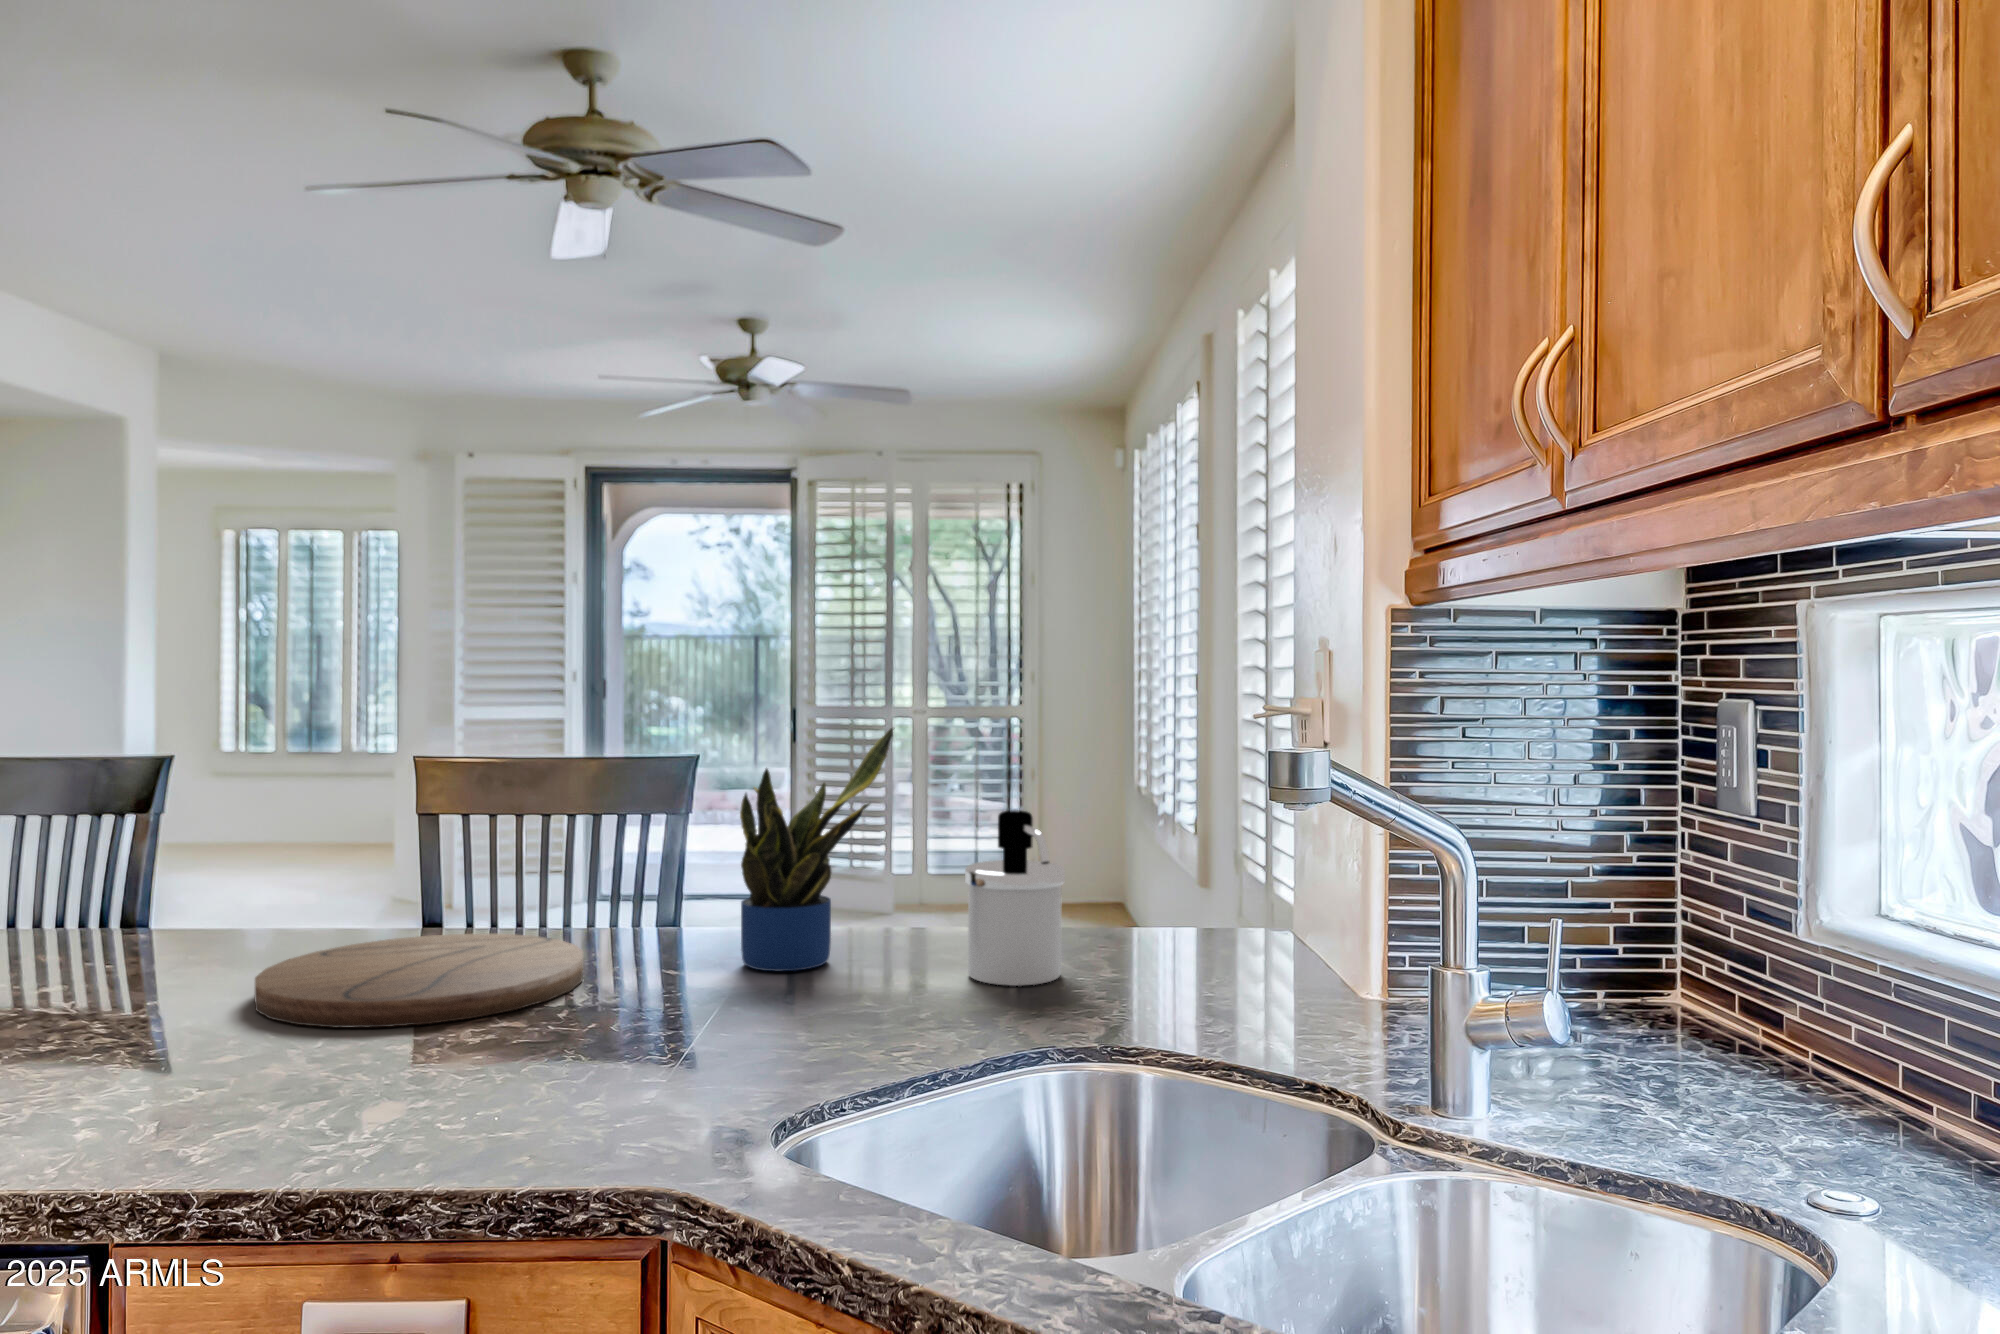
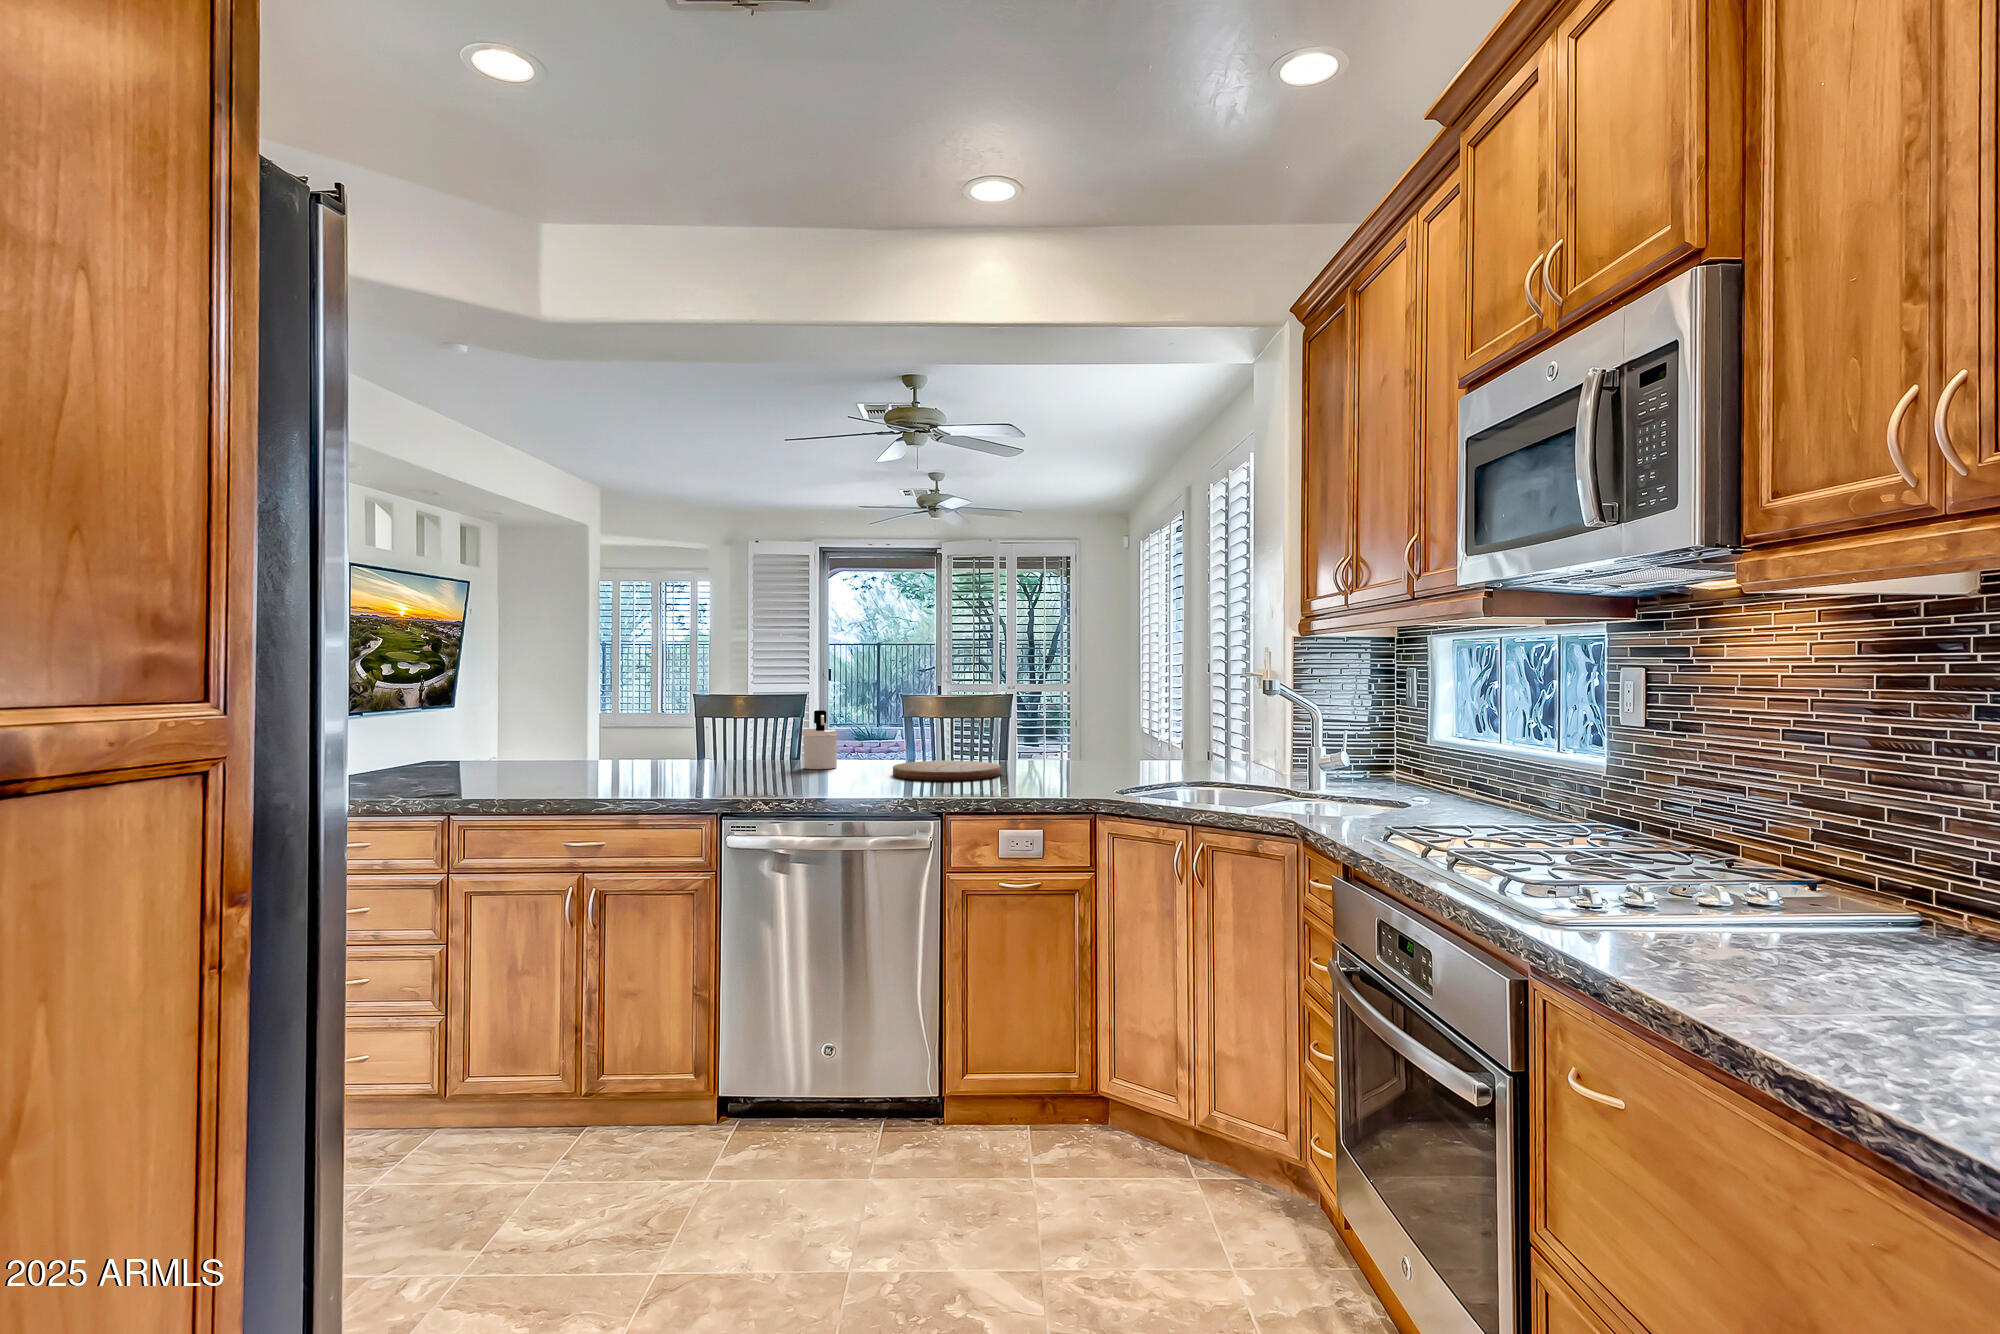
potted plant: present [740,728,894,971] -> none [1047,681,1106,771]
soap dispenser: present [965,810,1065,986] -> present [802,710,838,769]

